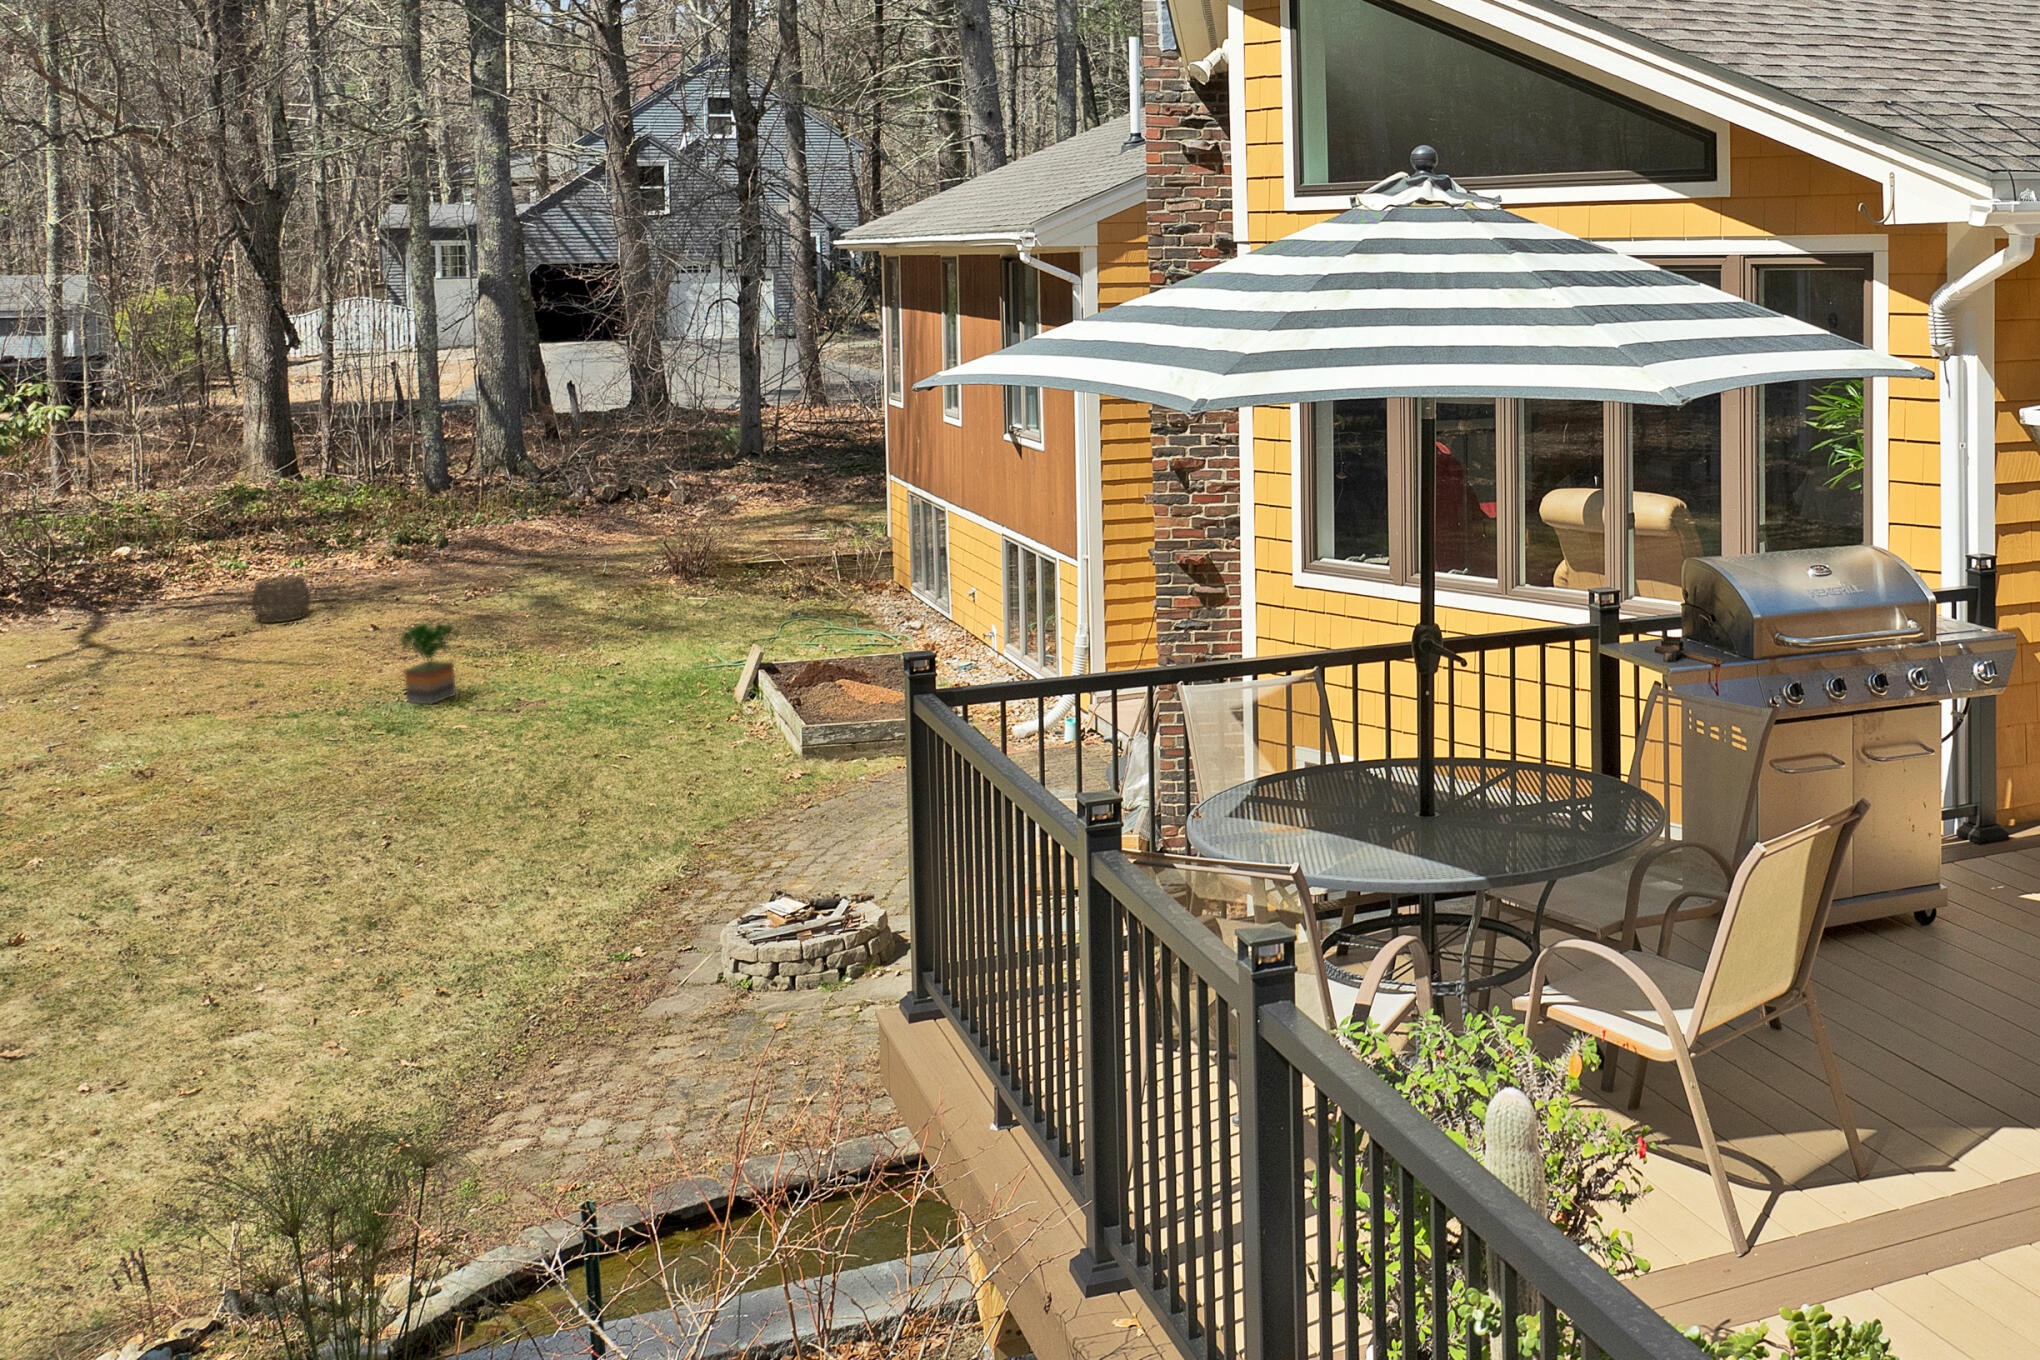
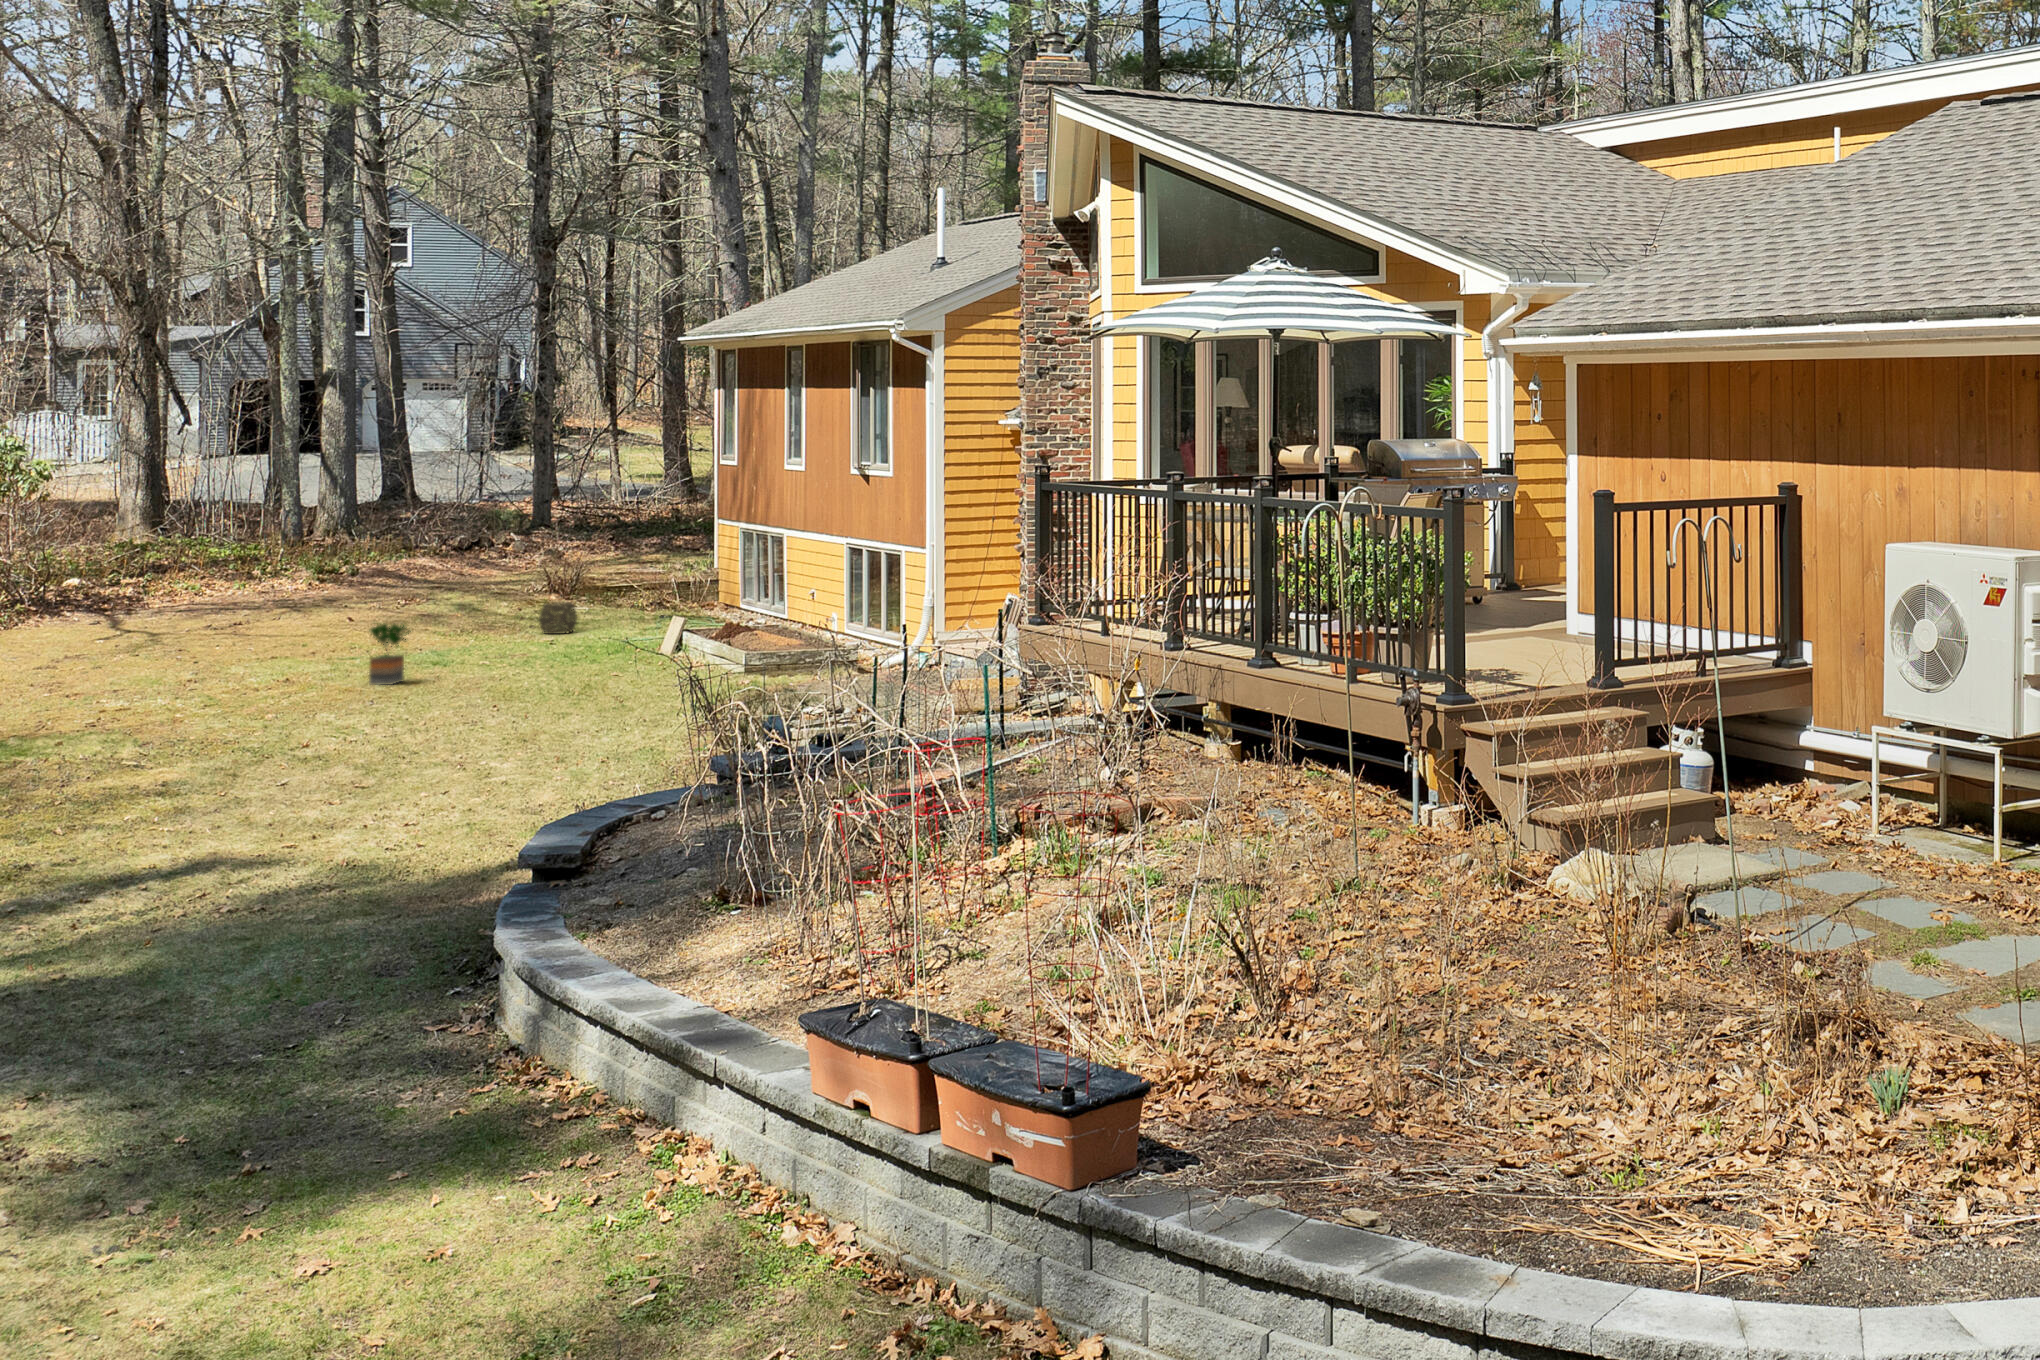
woven basket: present [252,576,311,623] -> present [539,602,577,634]

